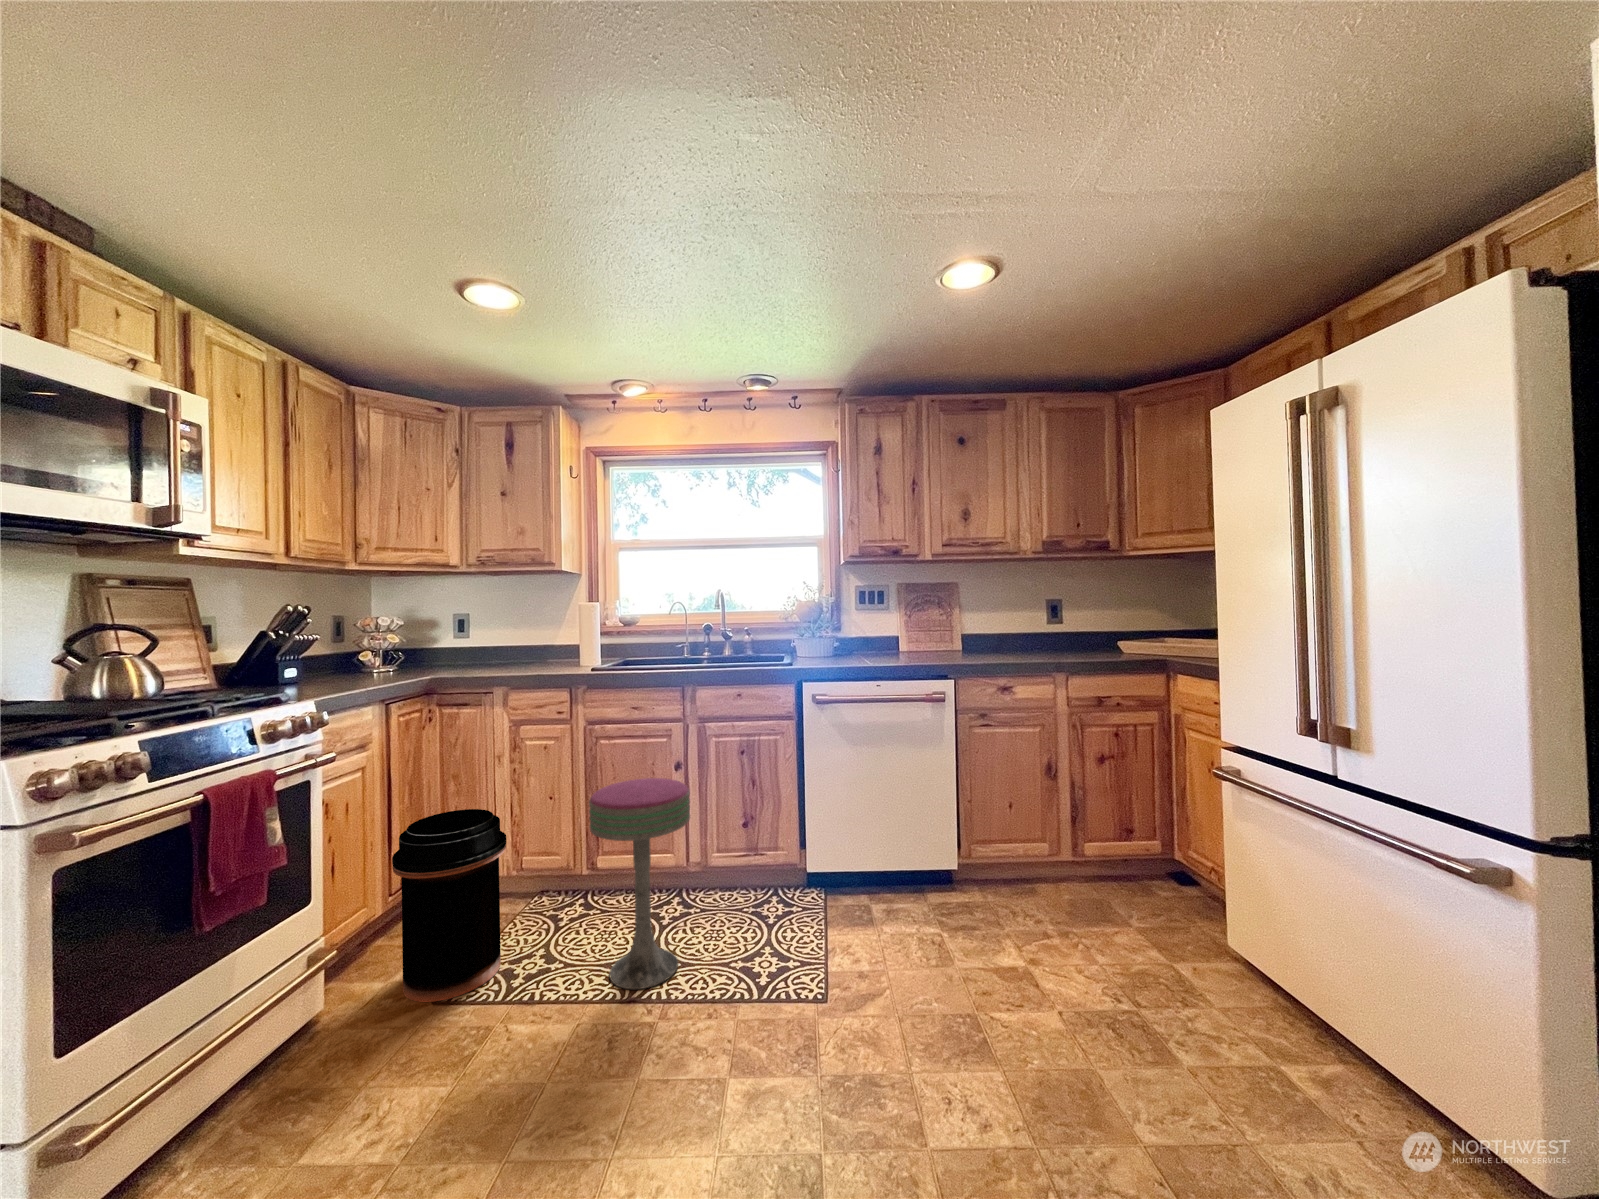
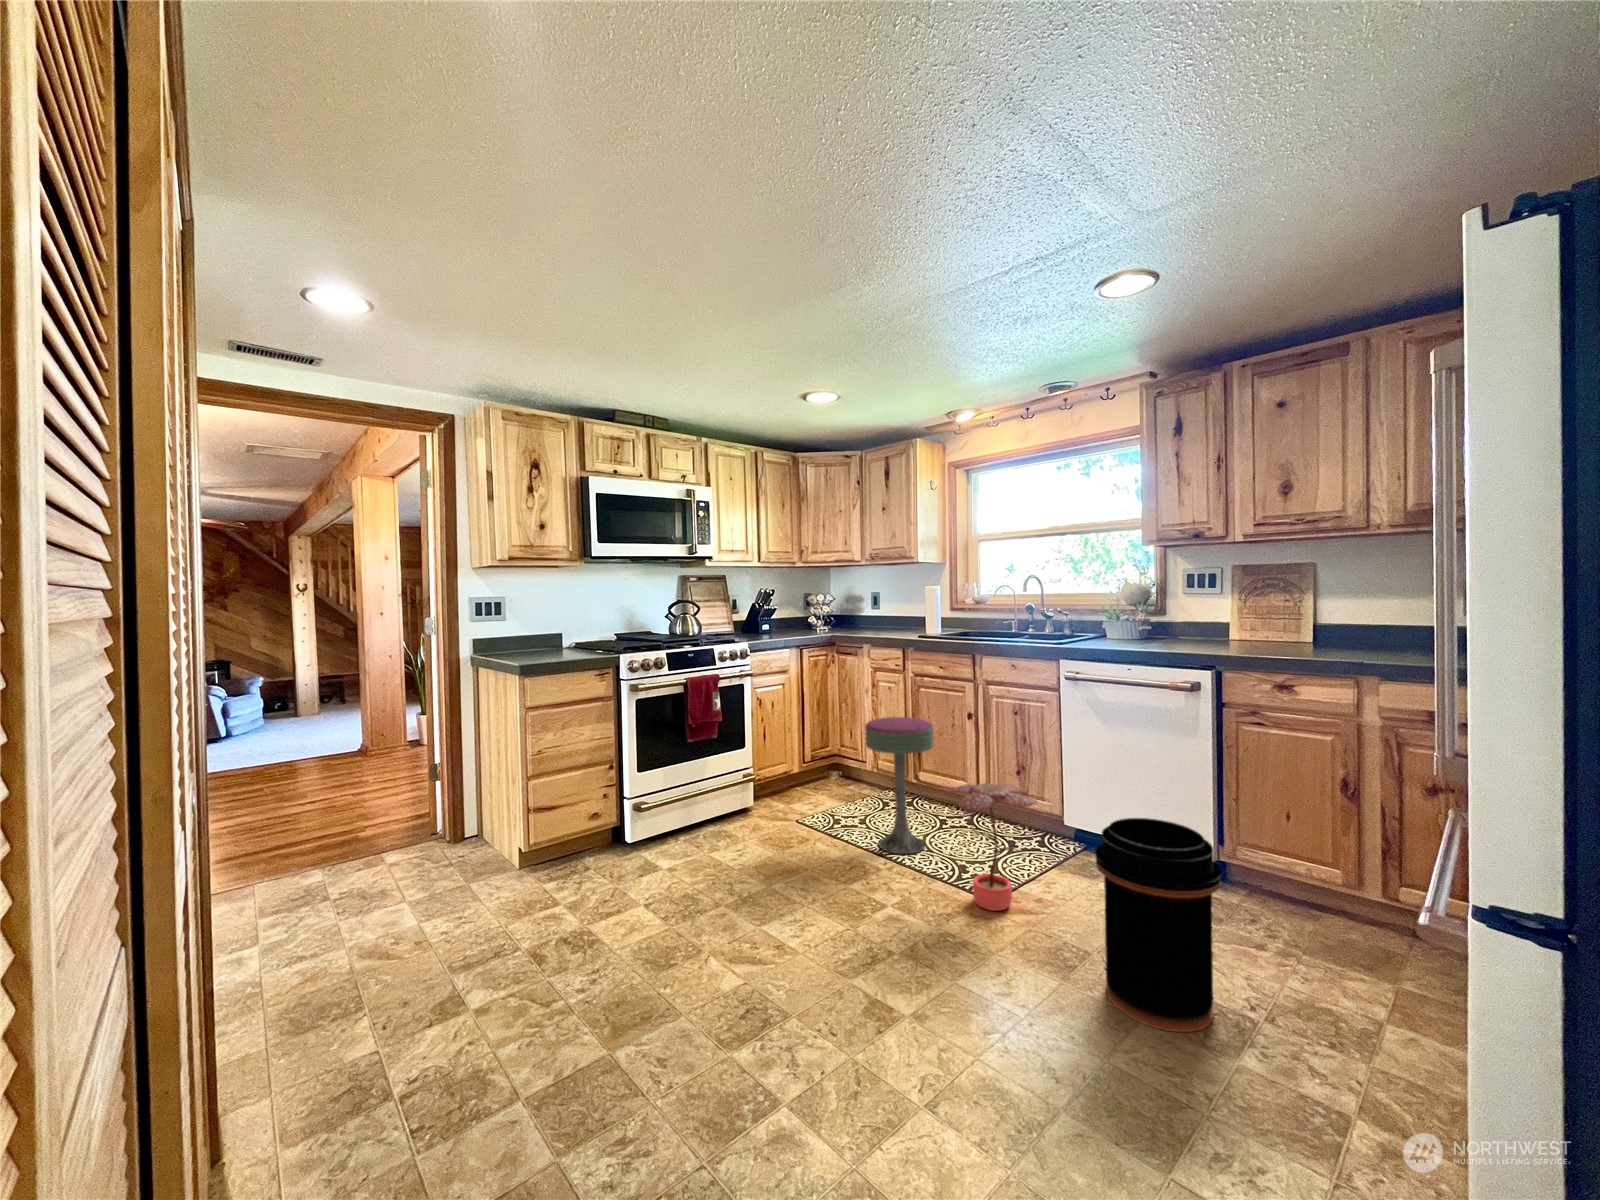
trash can: present [392,809,506,1002] -> present [1095,818,1221,1032]
potted plant: none [771,837,886,1012] -> present [949,783,1037,911]

